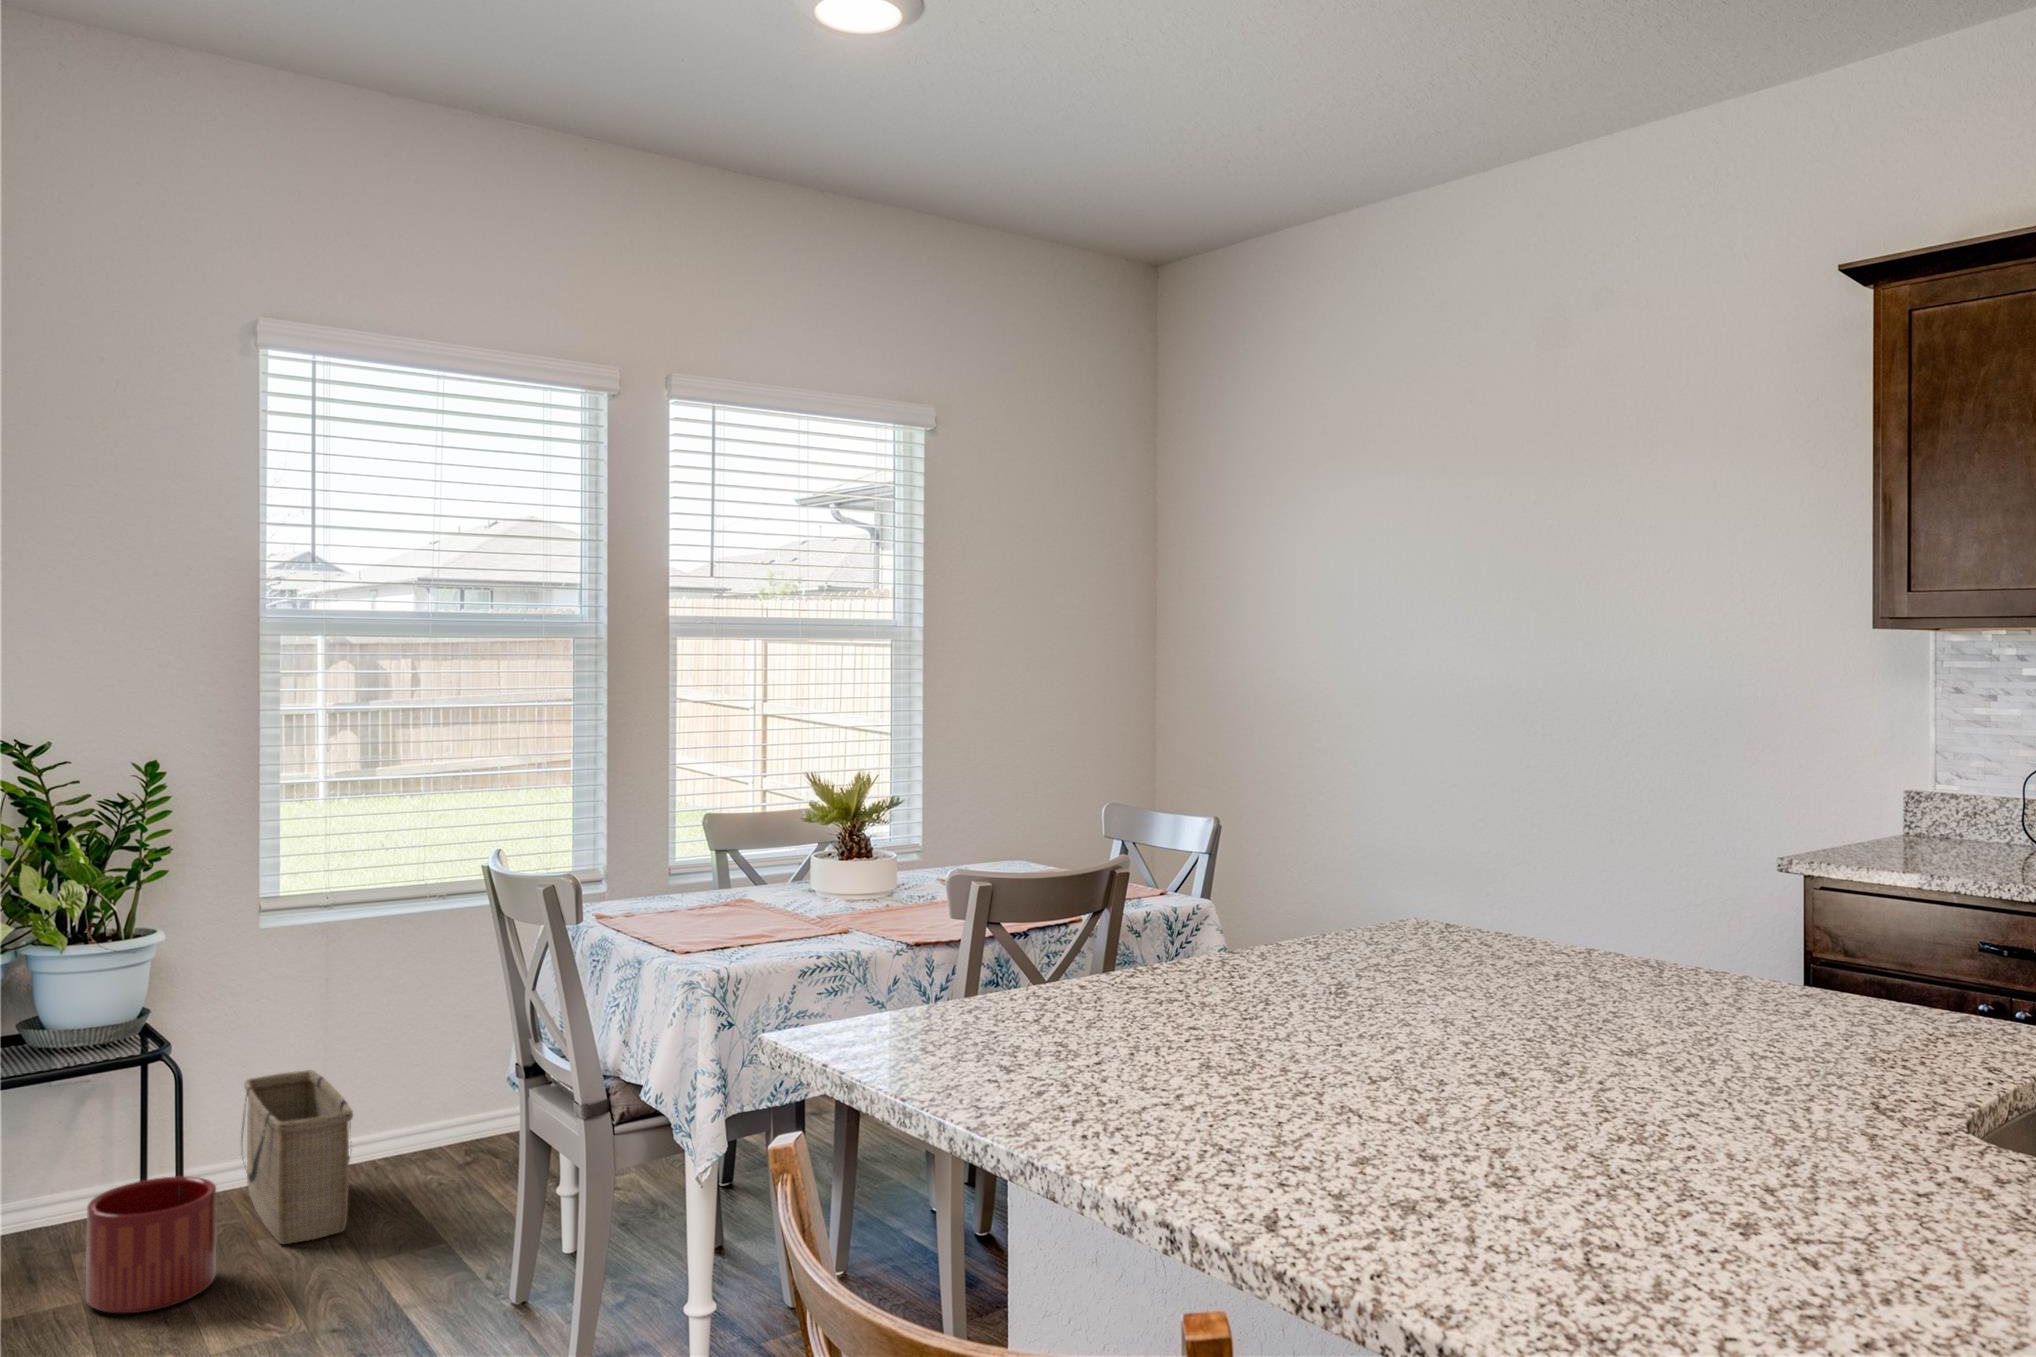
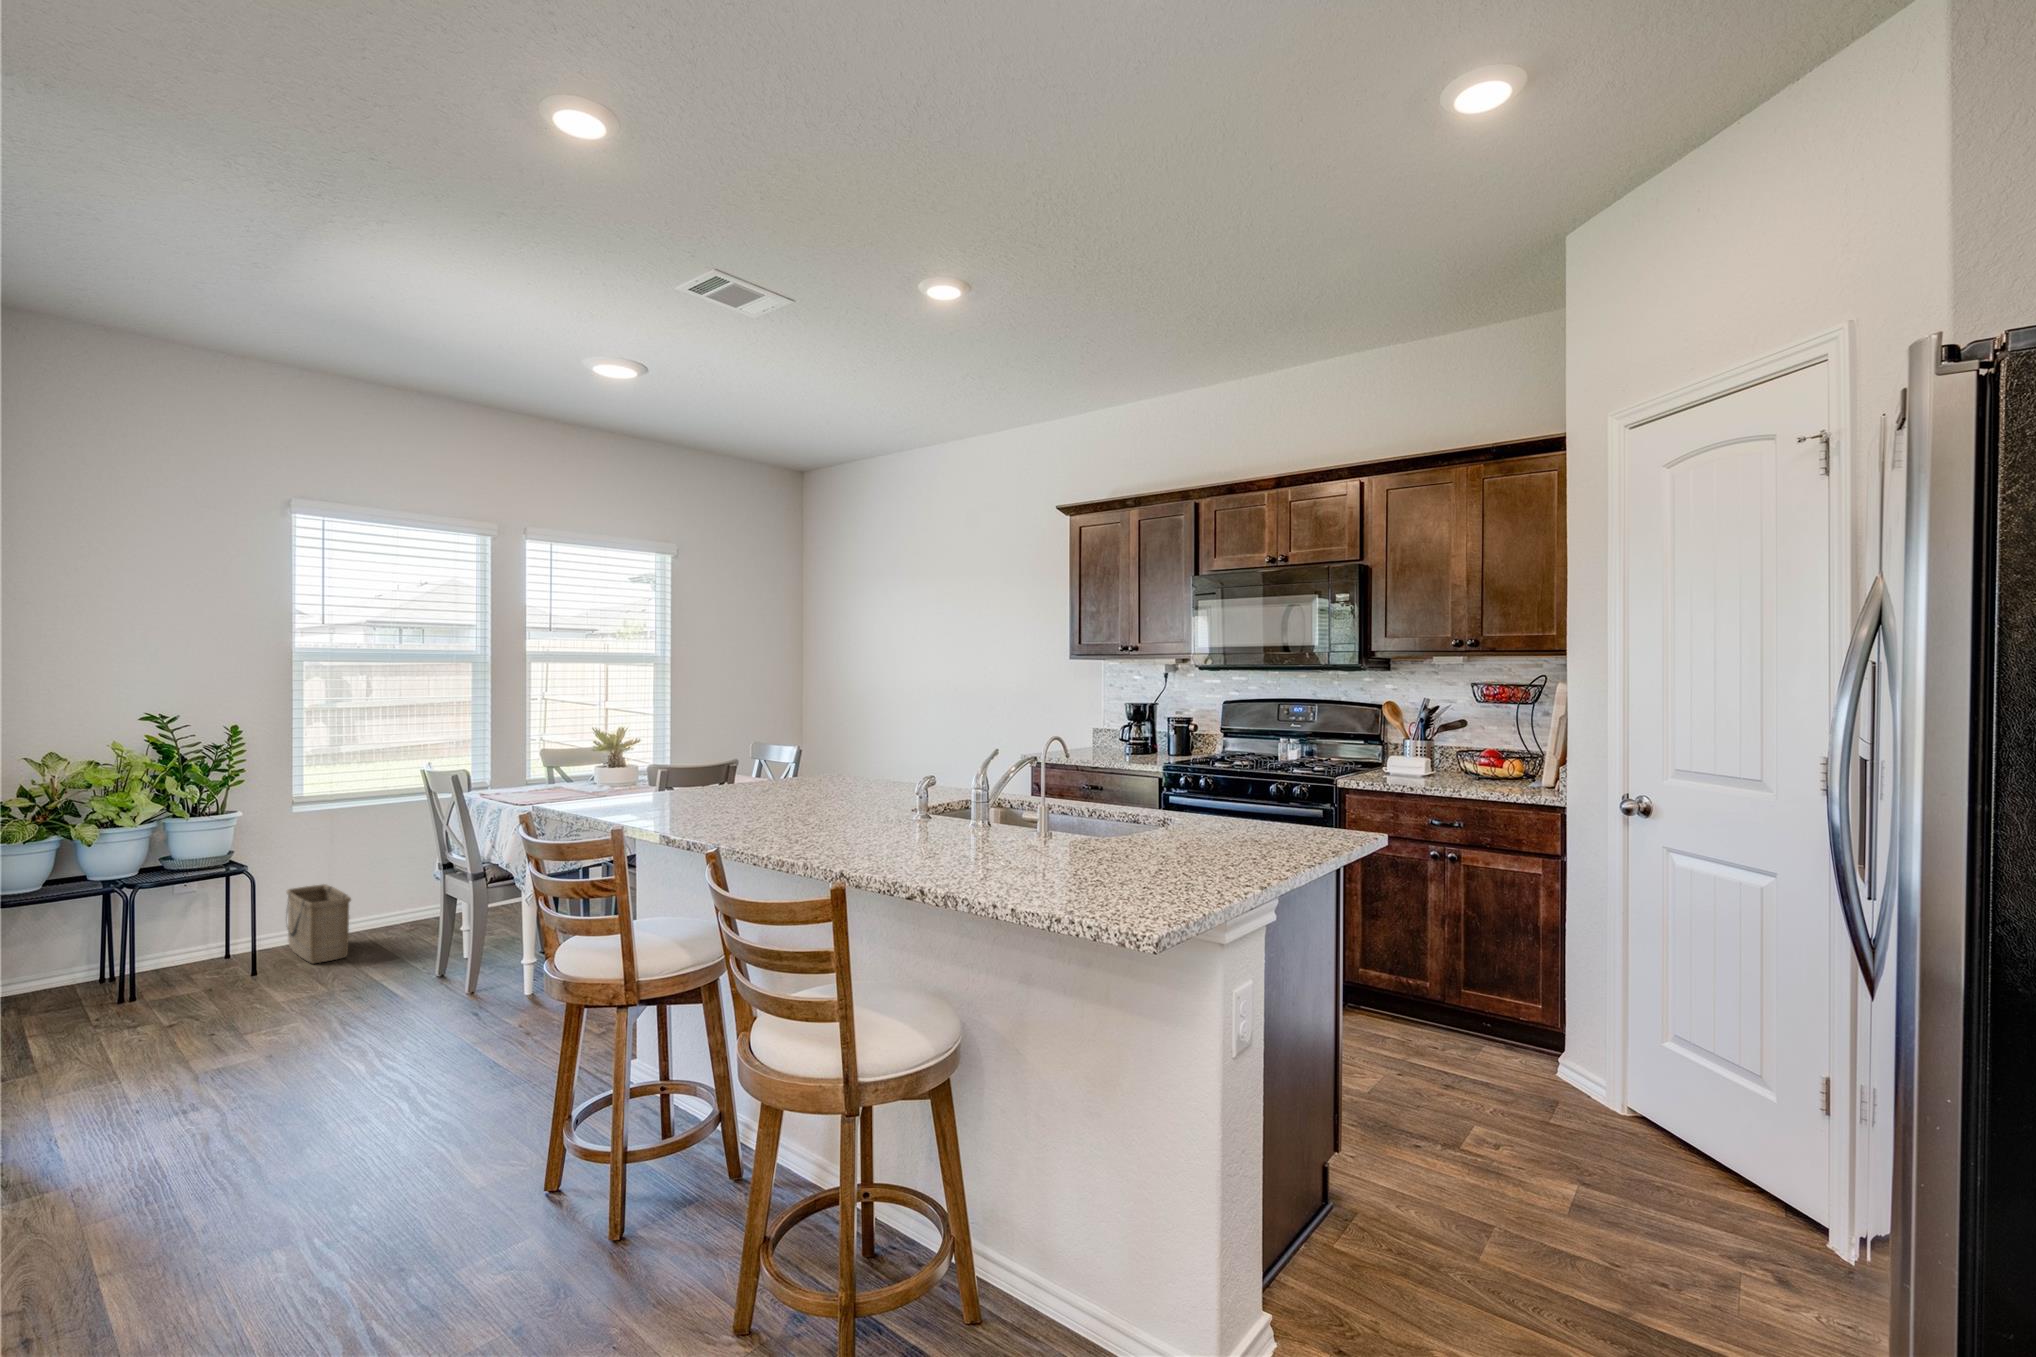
planter: present [86,1176,216,1313] -> none [207,930,278,992]

